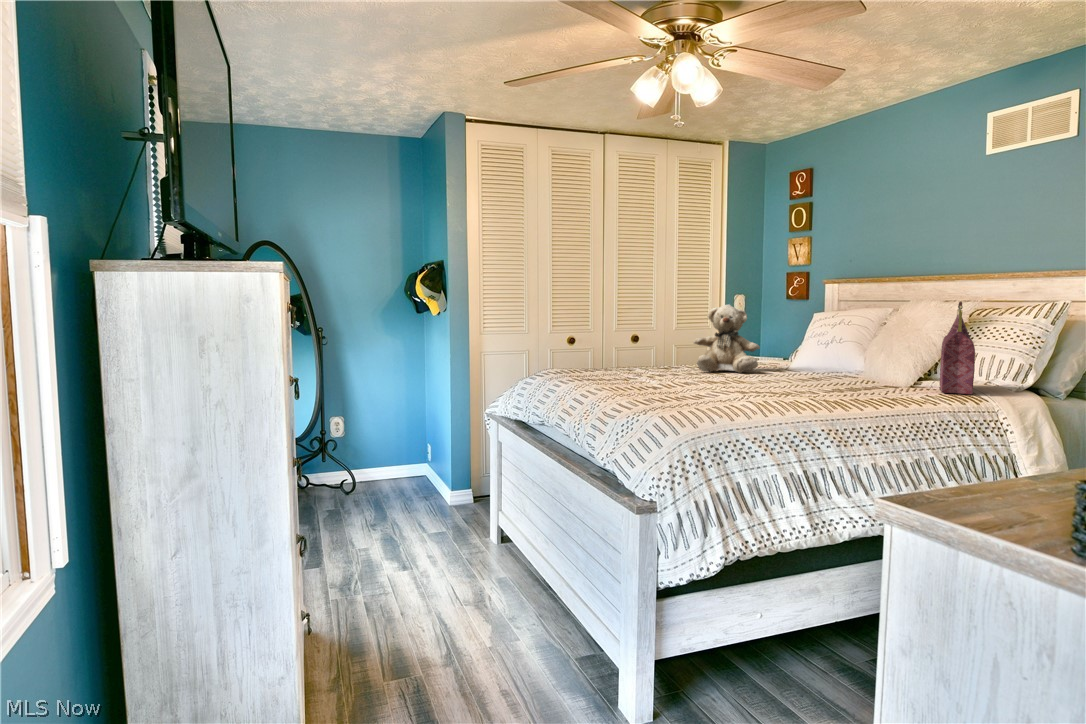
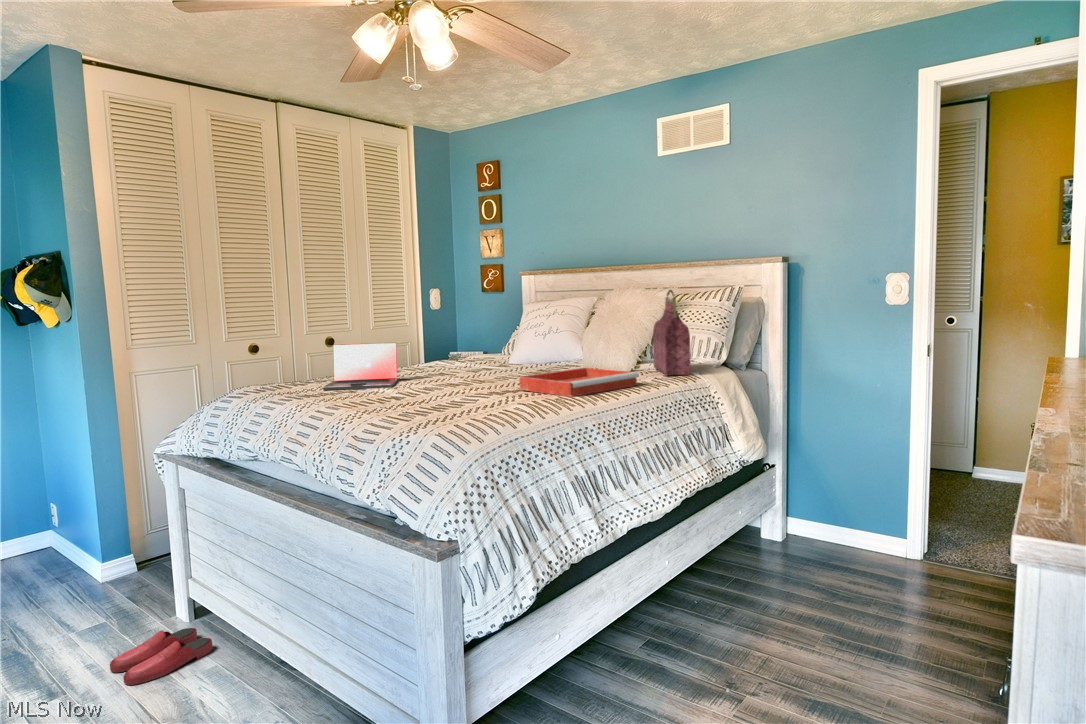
teddy bear: present [693,305,760,373] -> none [412,299,484,374]
laptop: none [606,340,674,379] -> present [323,343,397,390]
tray: none [769,377,898,401] -> present [519,368,639,397]
slippers: none [440,542,505,574] -> present [110,628,213,685]

